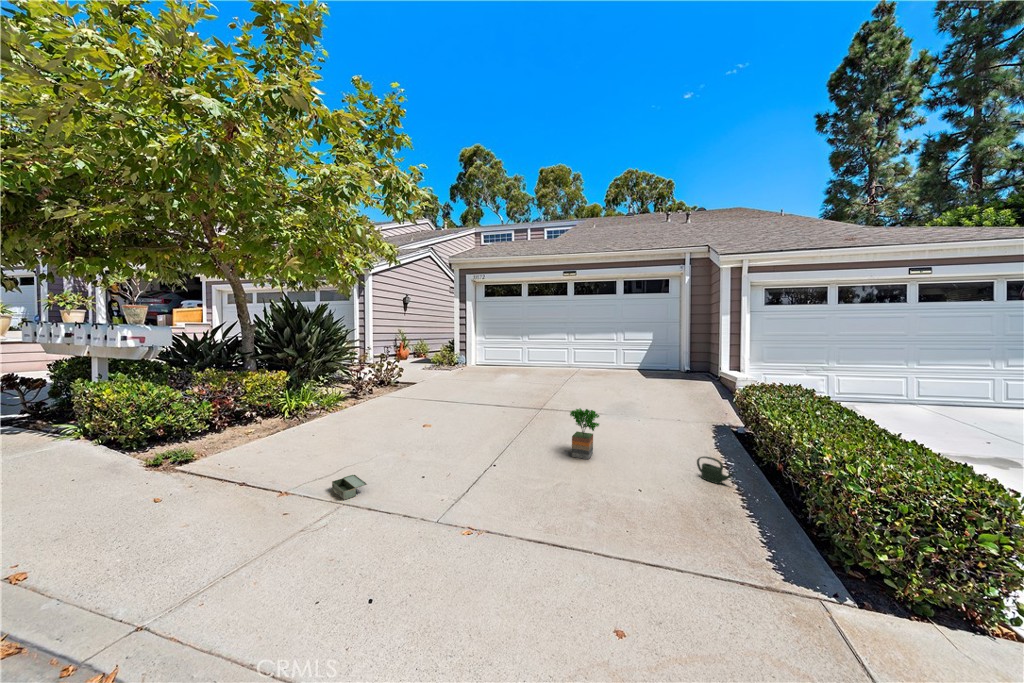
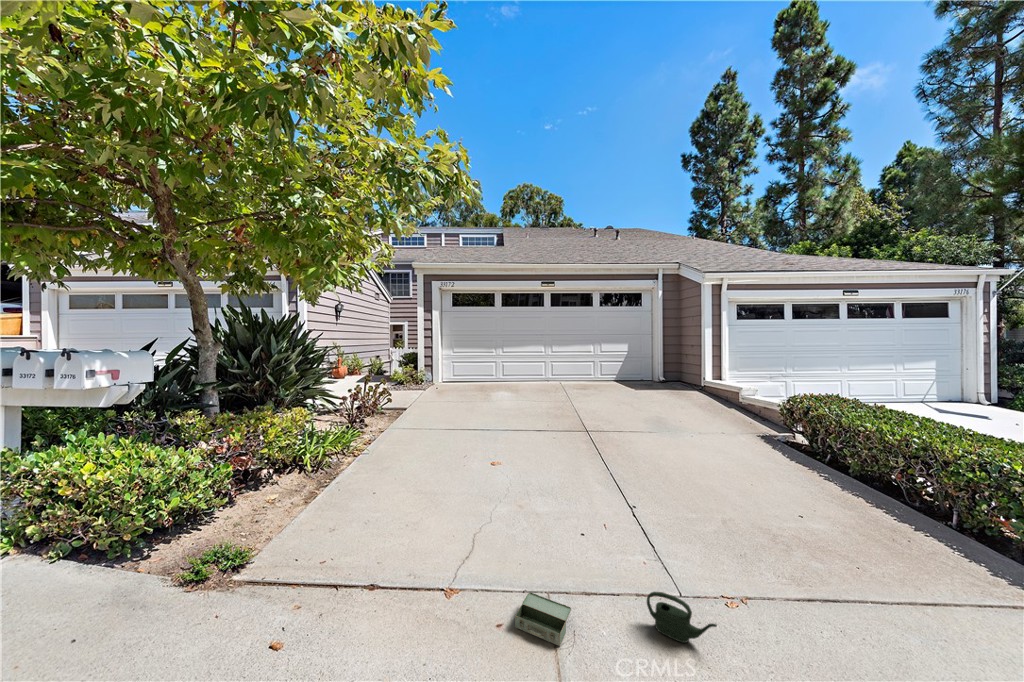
potted tree: present [570,408,599,459] -> none [699,445,744,503]
watering can: present [697,457,736,484] -> present [647,592,717,643]

